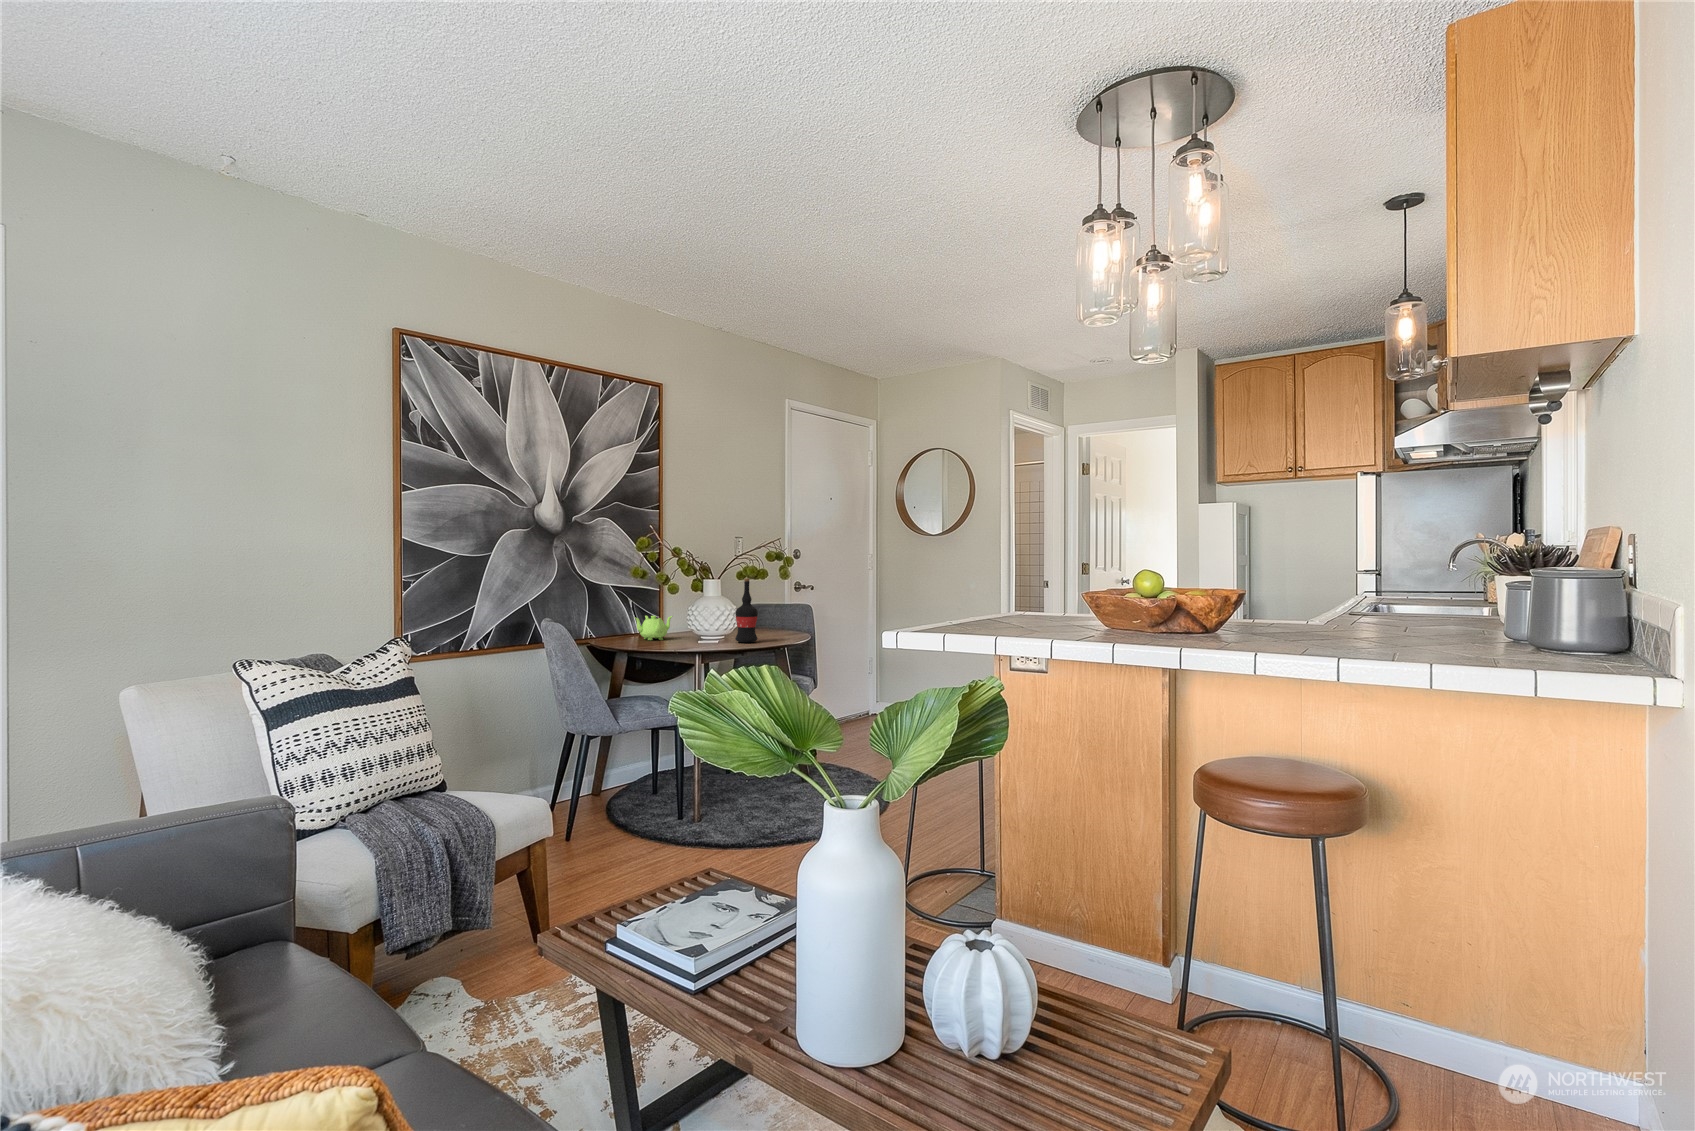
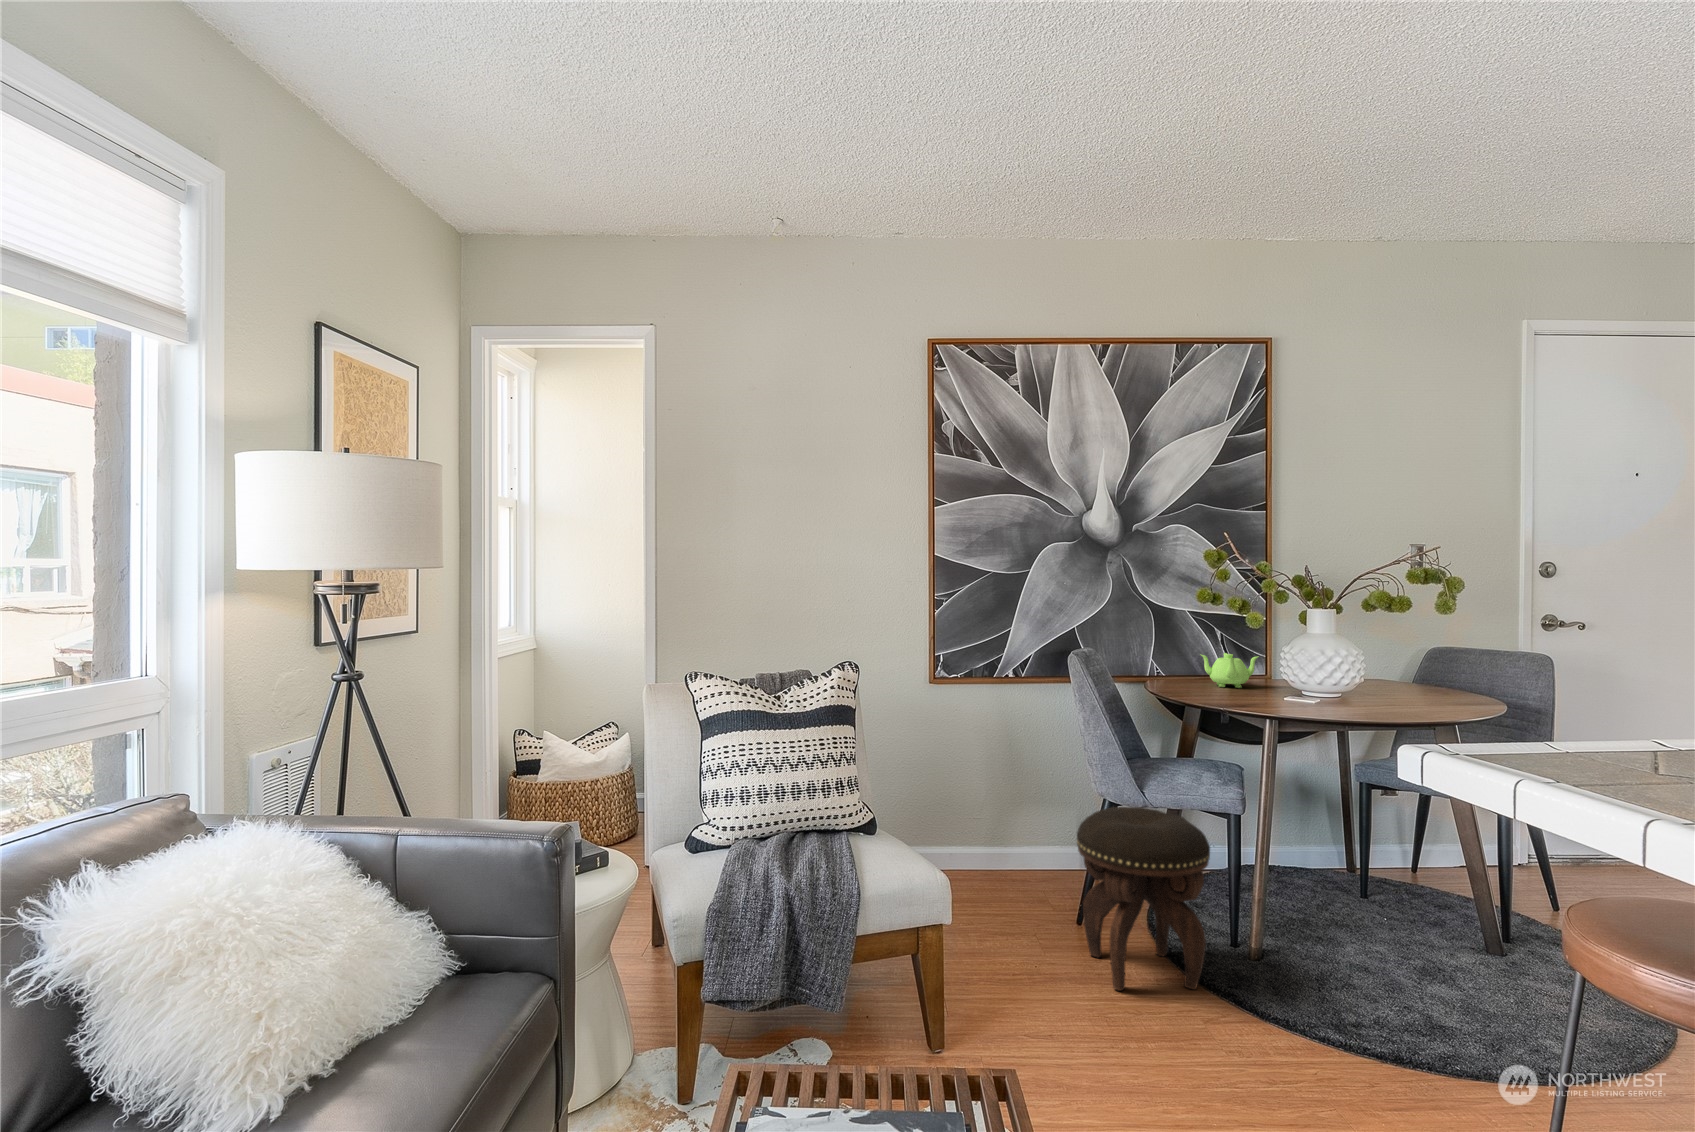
wine bottle: present [735,578,758,642] -> none [1342,608,1381,706]
footstool: none [588,732,685,865] -> present [1077,807,1210,991]

